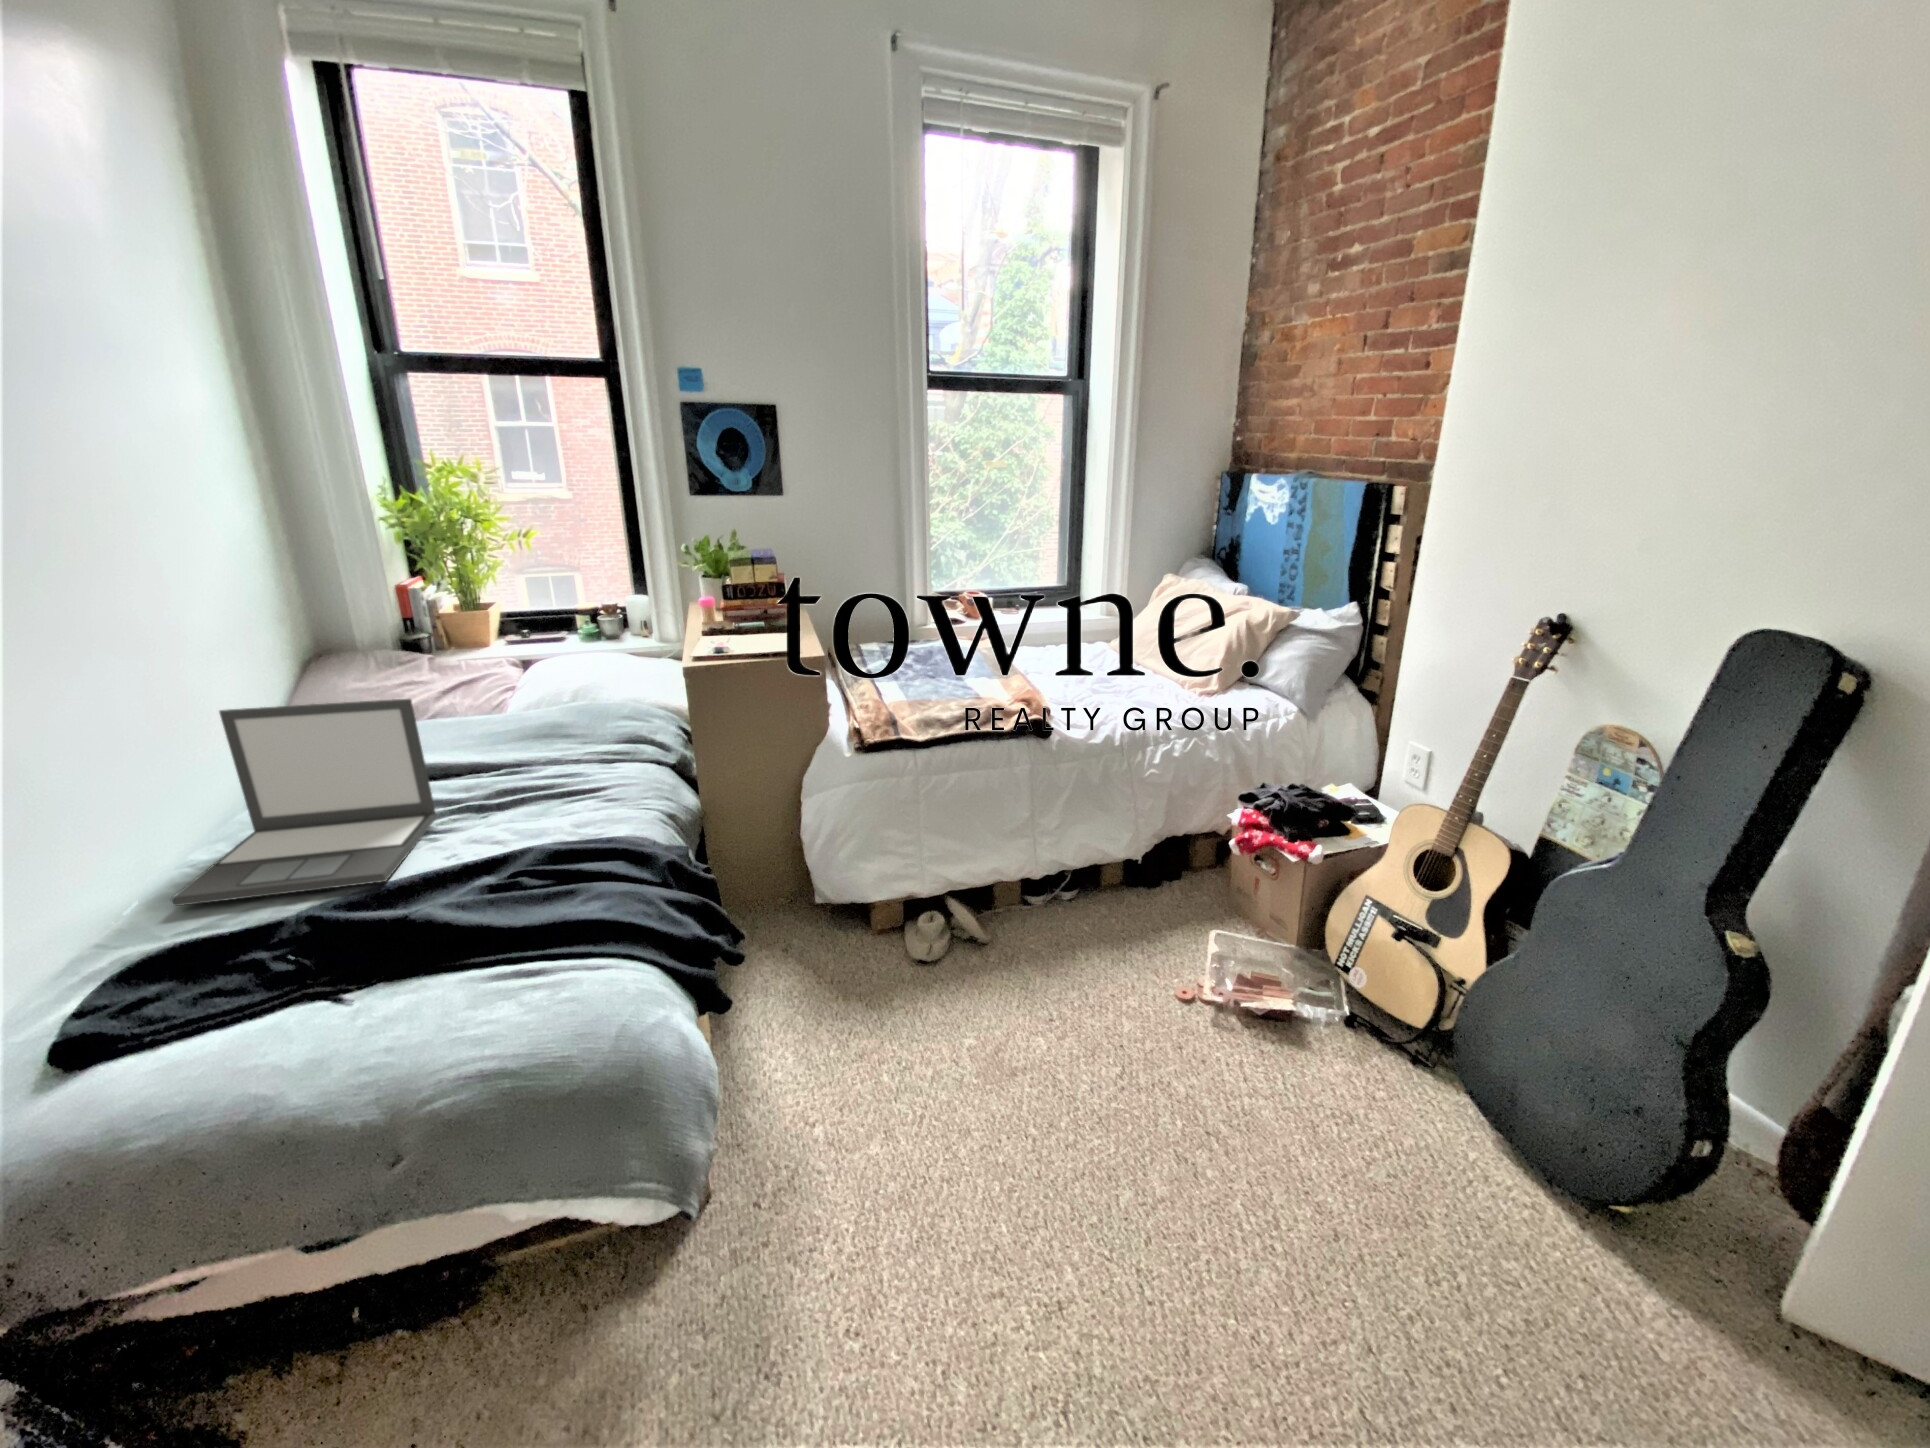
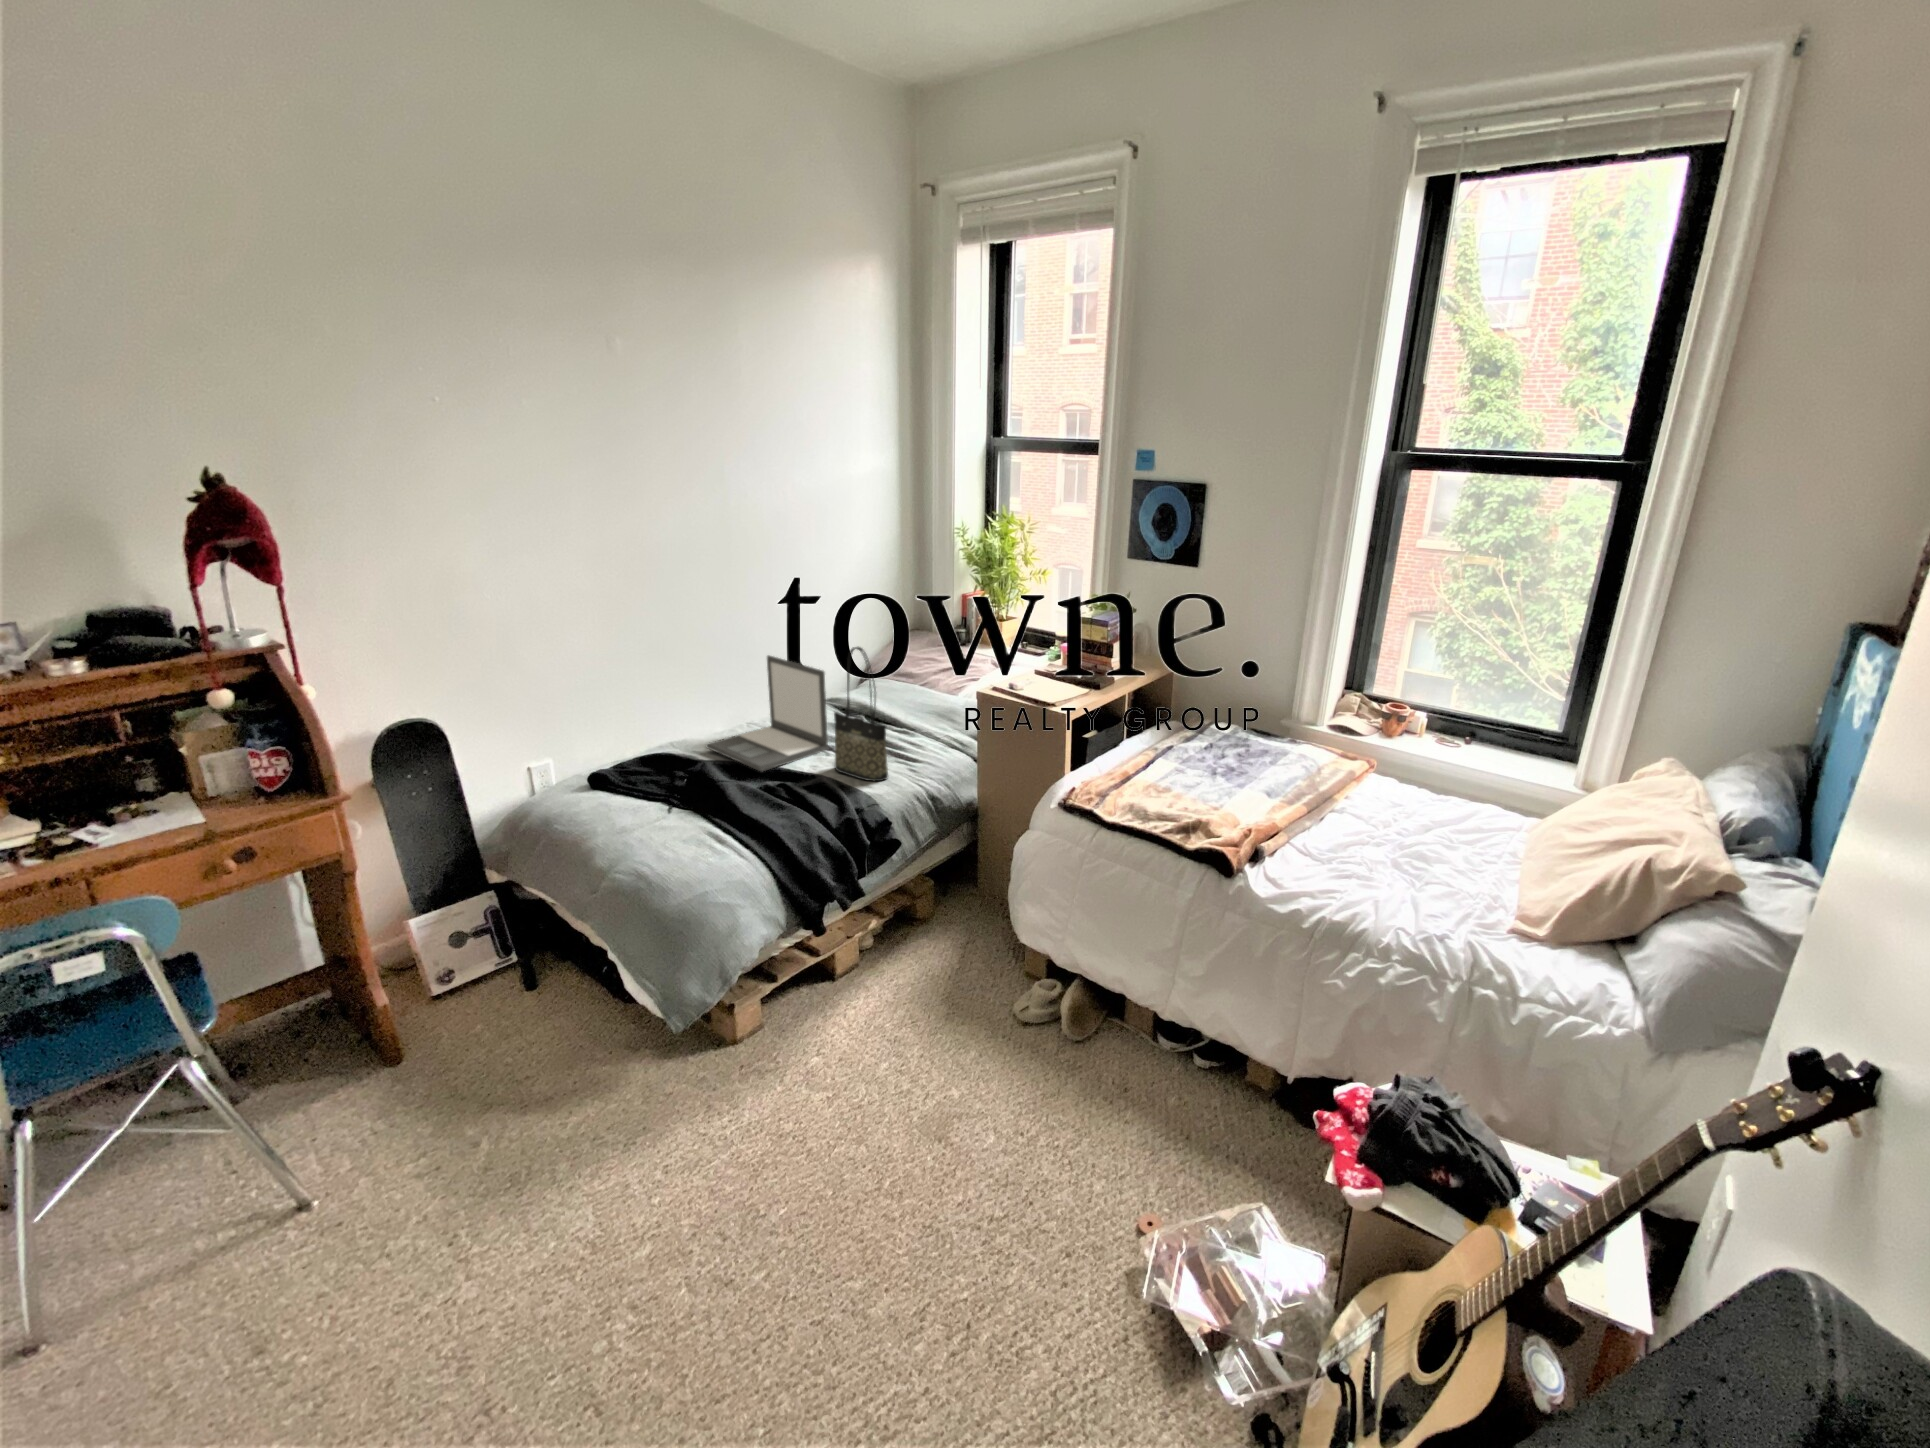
tote bag: none [490,637,616,828] -> present [834,647,888,781]

